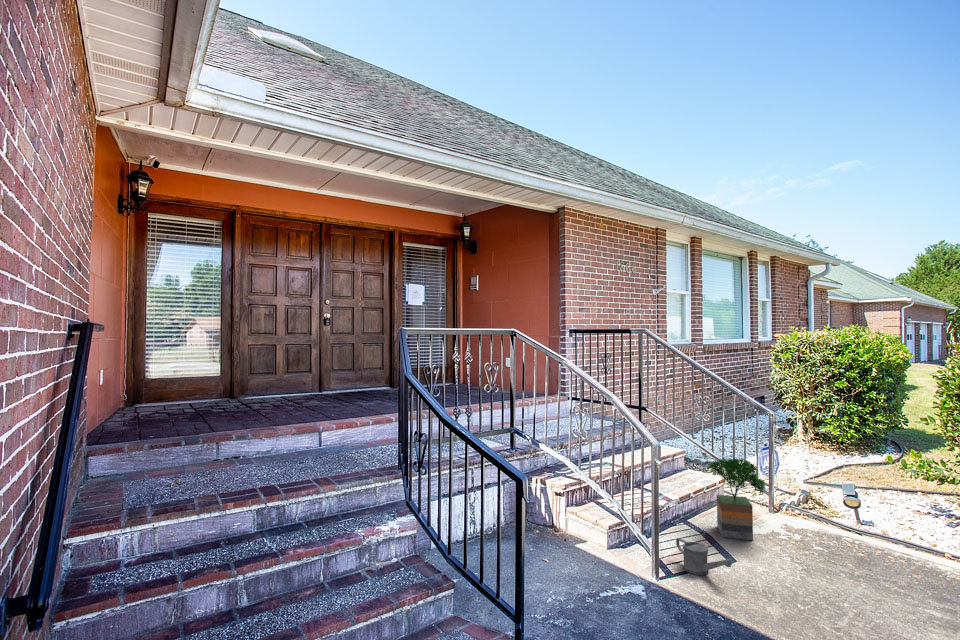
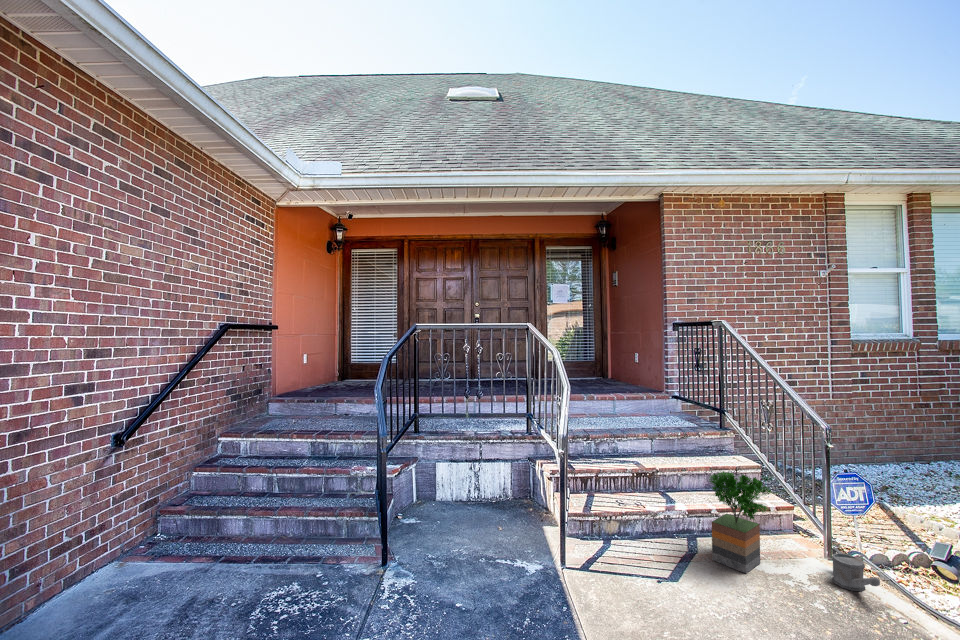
watering can: present [676,538,732,575] -> present [832,548,880,591]

